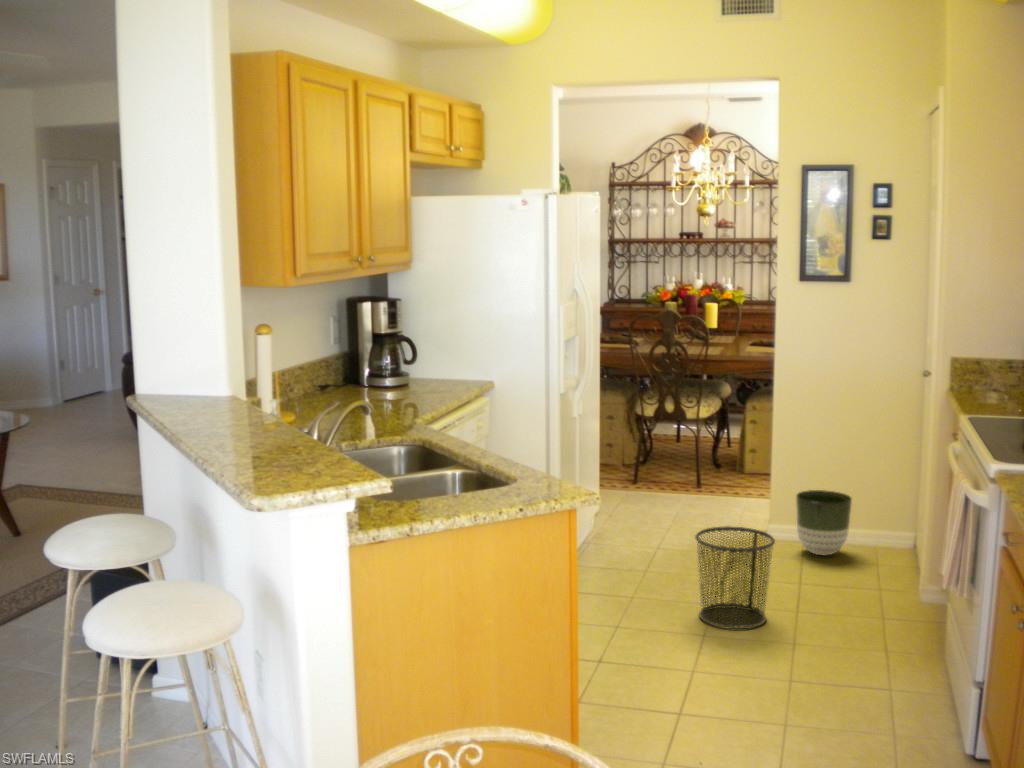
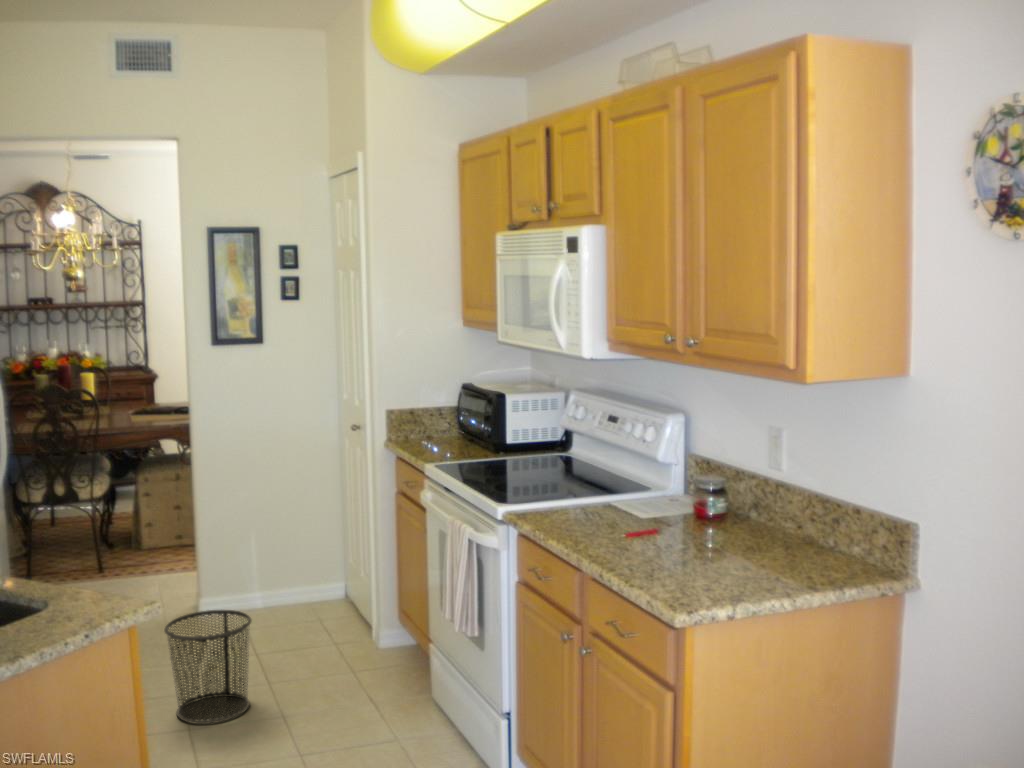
planter: present [796,490,852,555] -> none [238,553,293,620]

